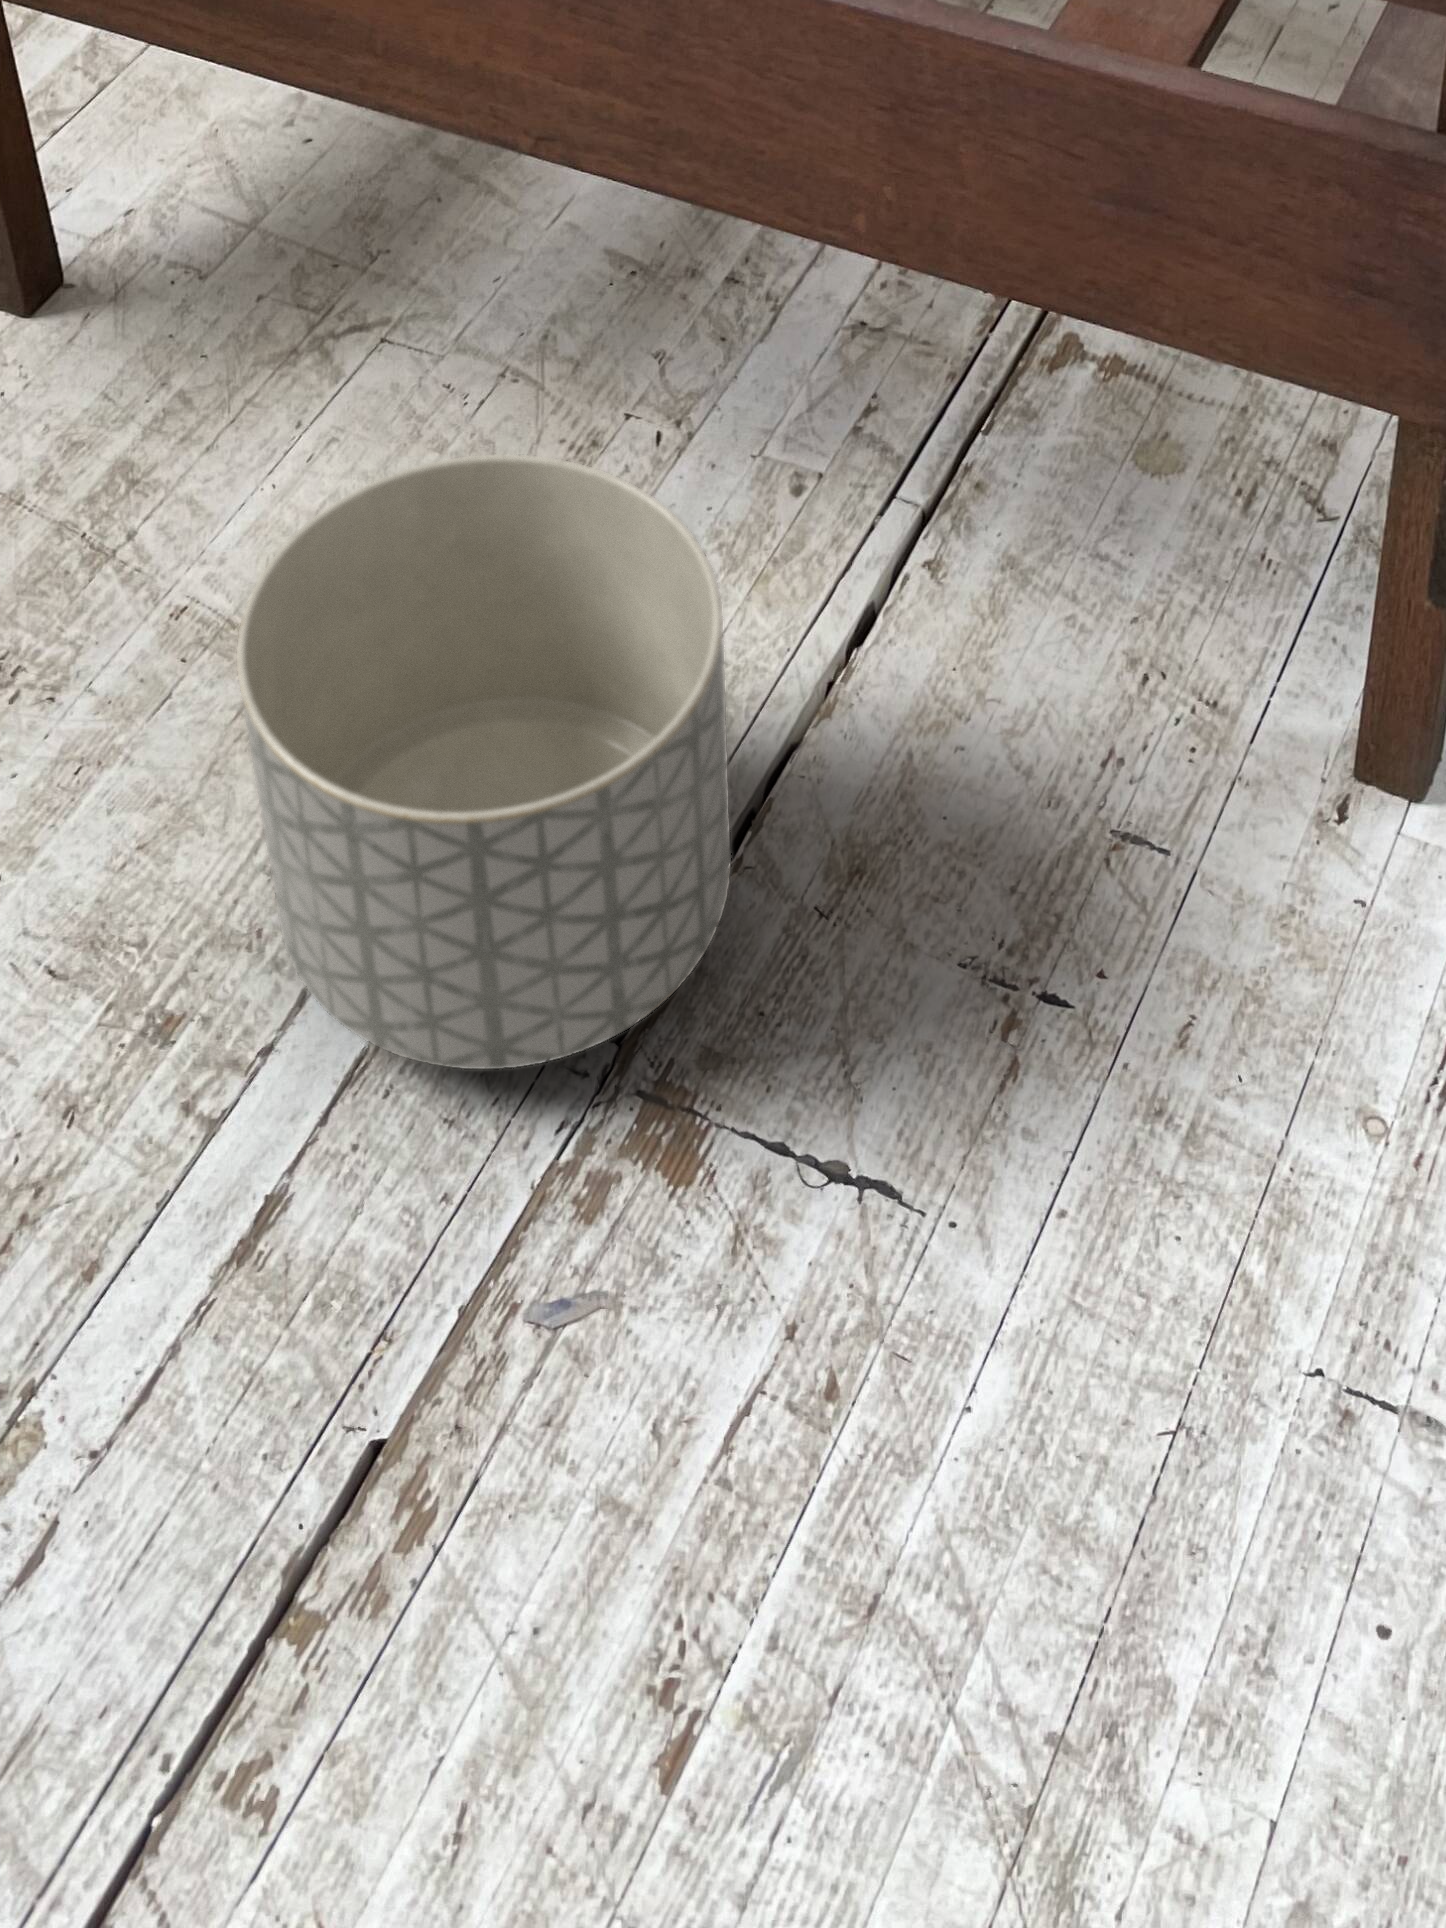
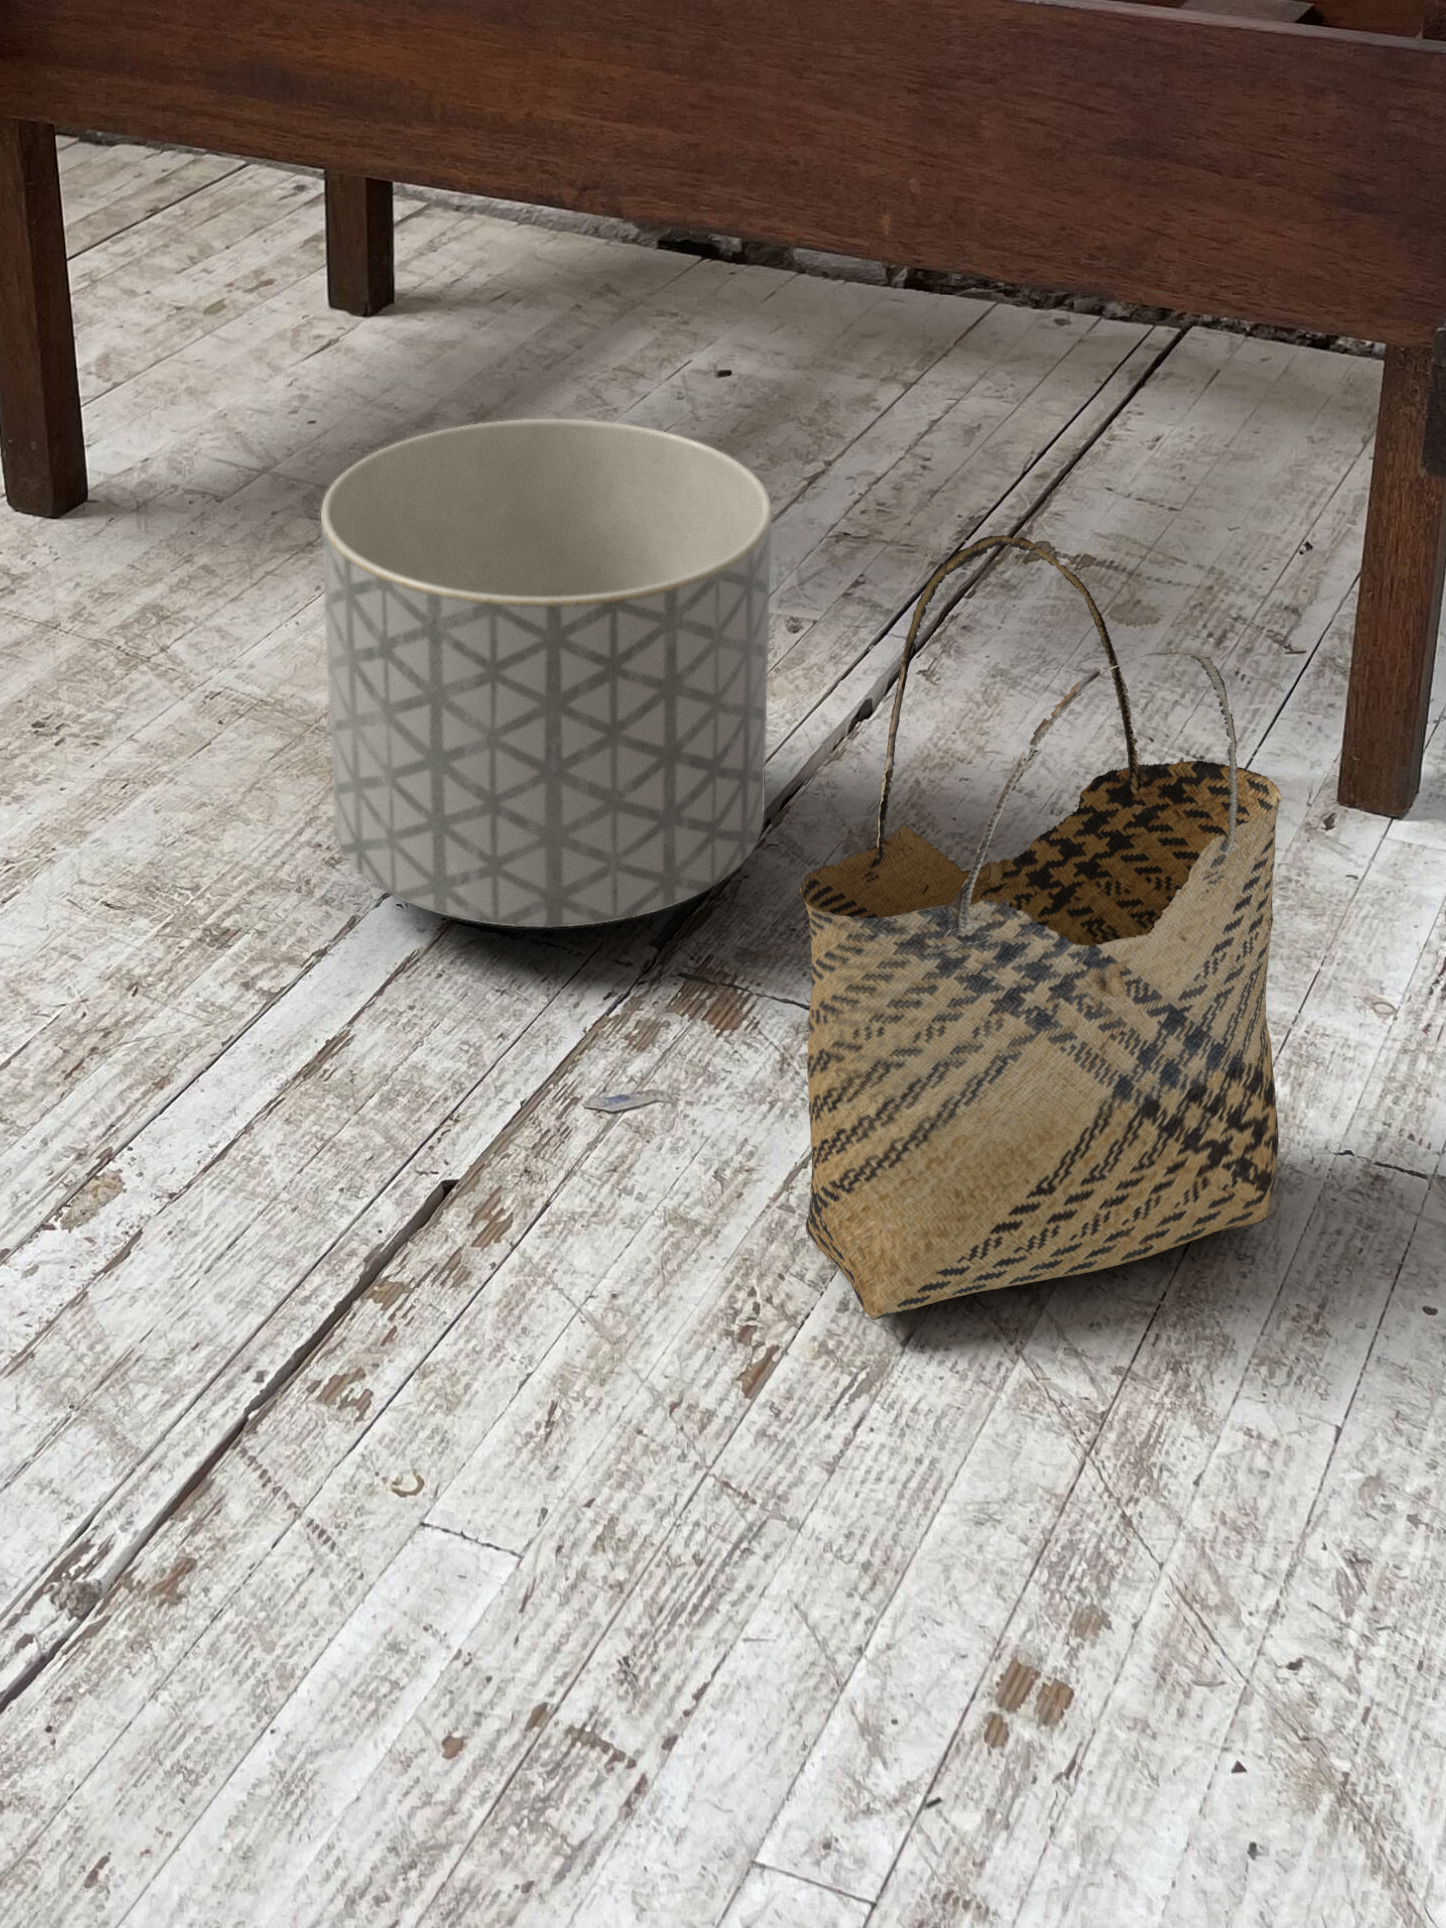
woven basket: none [705,914,1240,1693] -> present [800,535,1282,1320]

